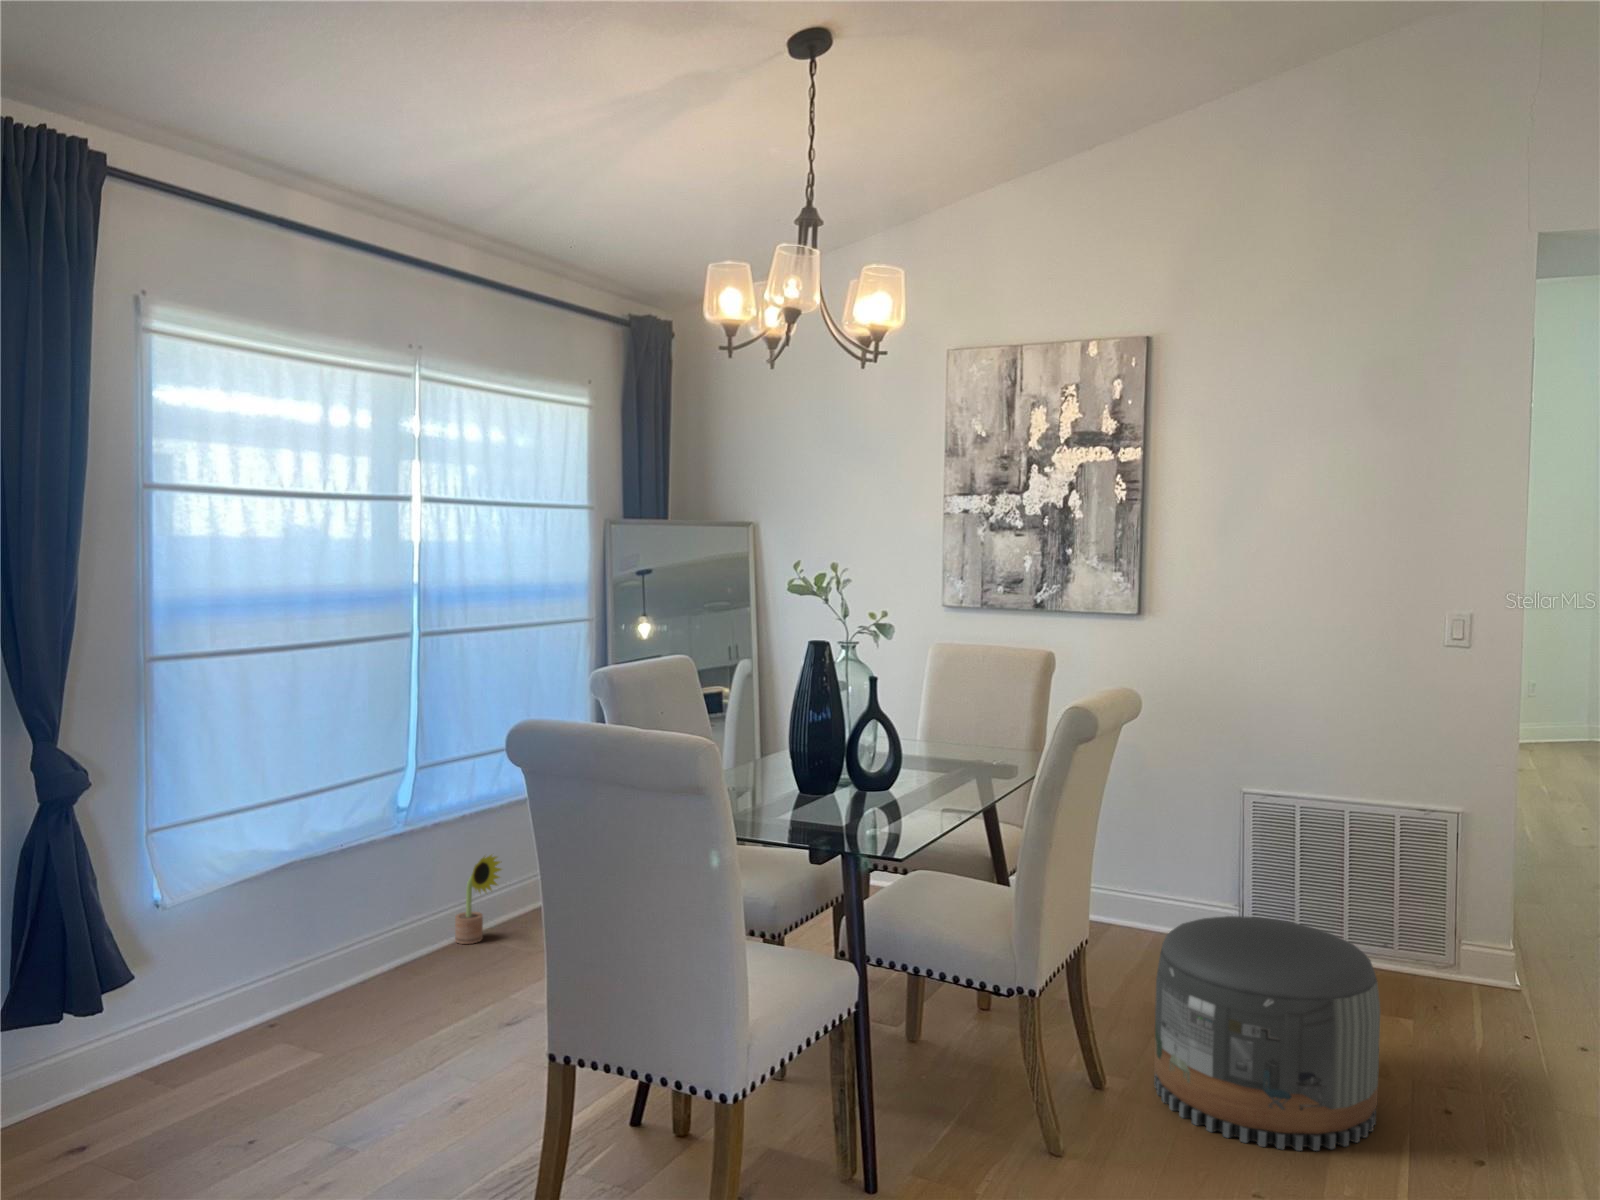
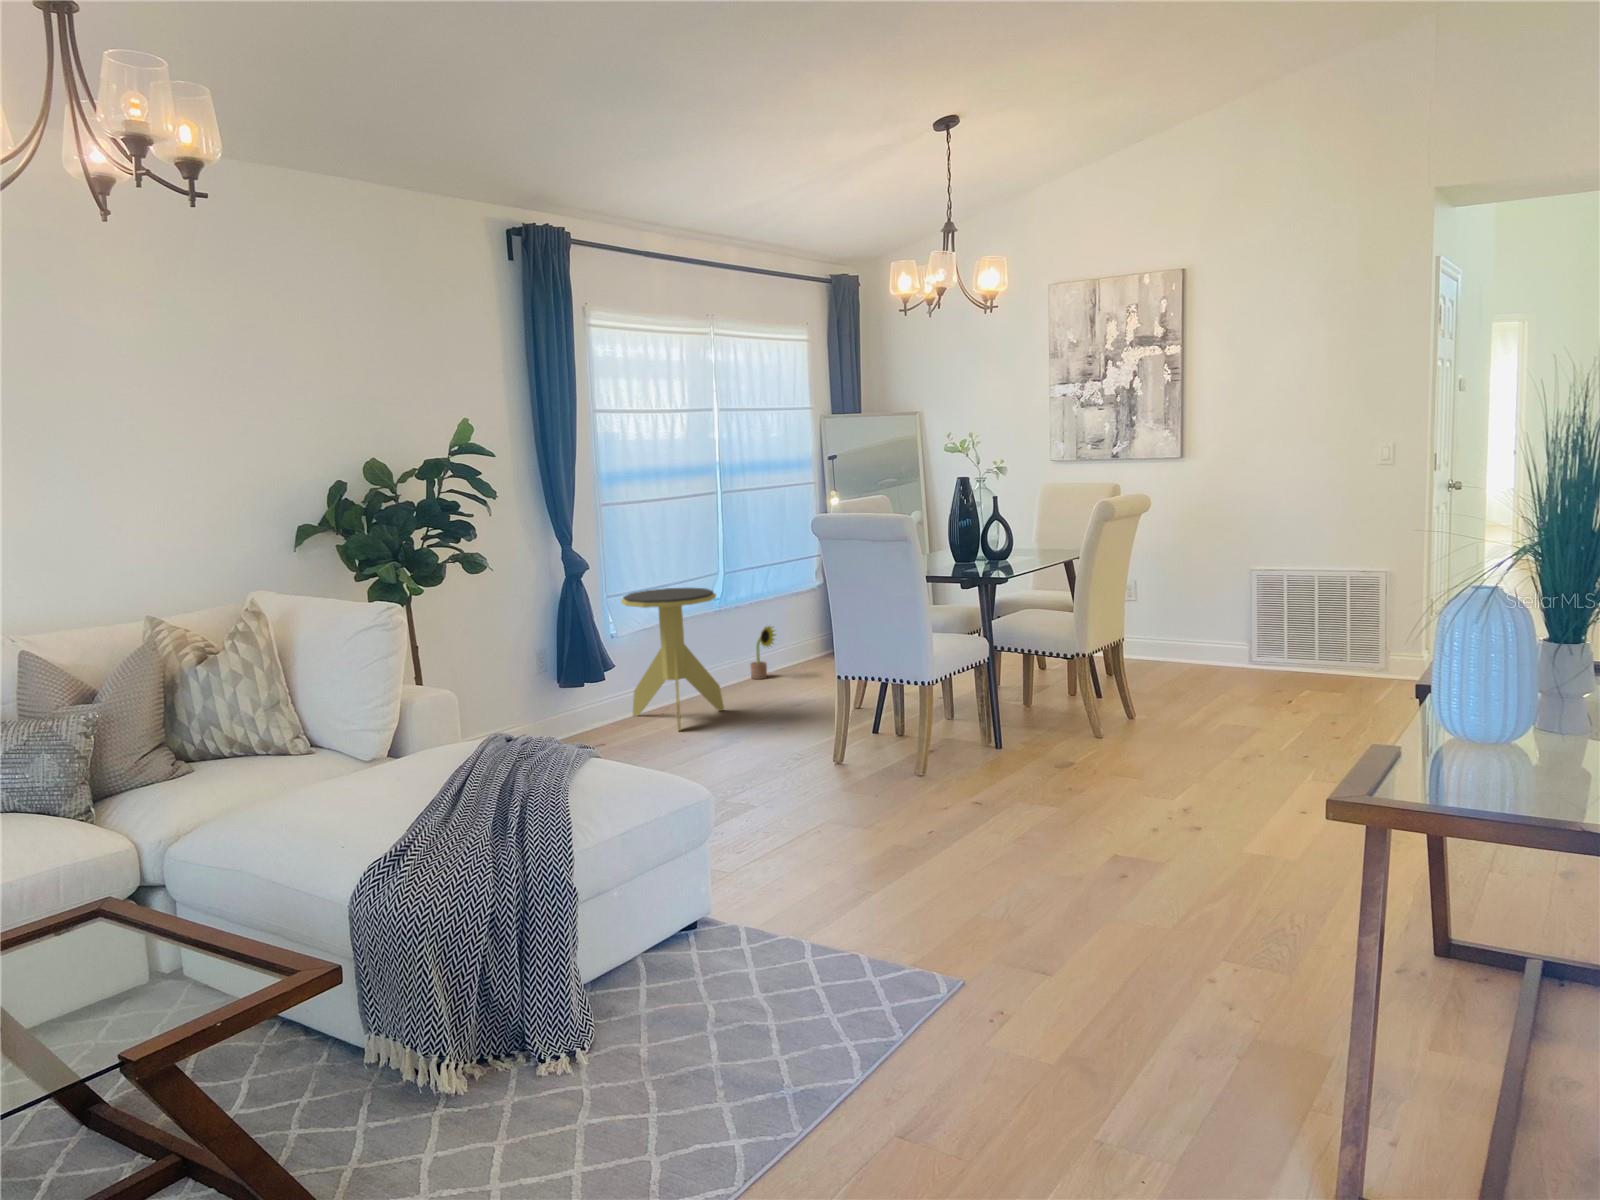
side table: none [176,808,375,1102] -> present [621,588,724,731]
pouf: present [1154,916,1380,1151] -> none [1163,626,1288,737]

